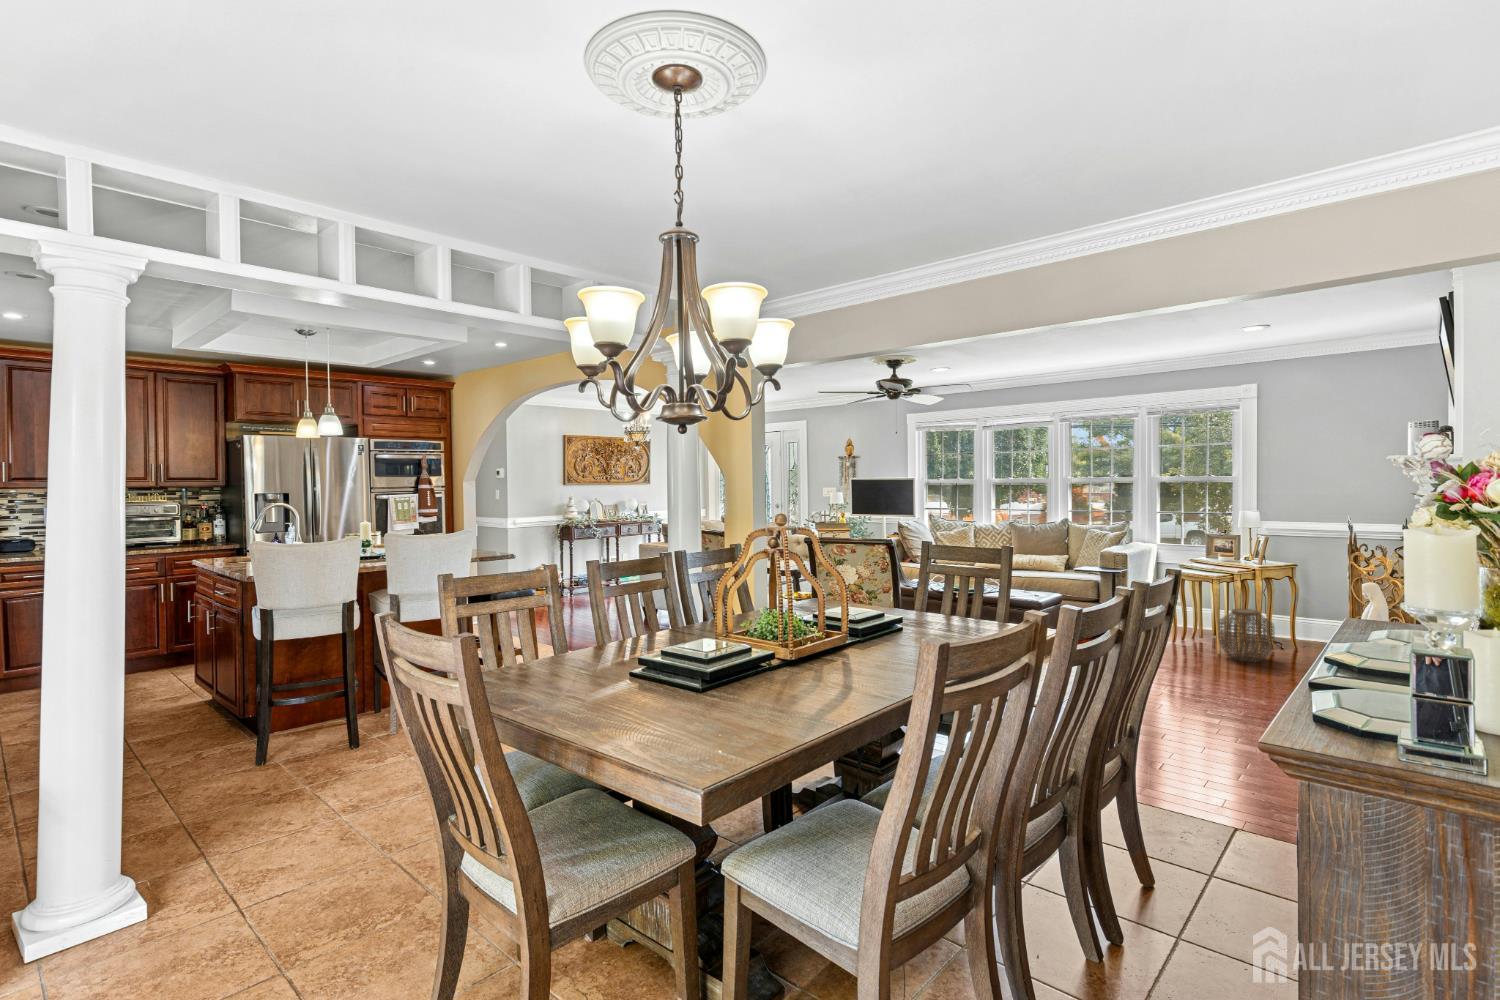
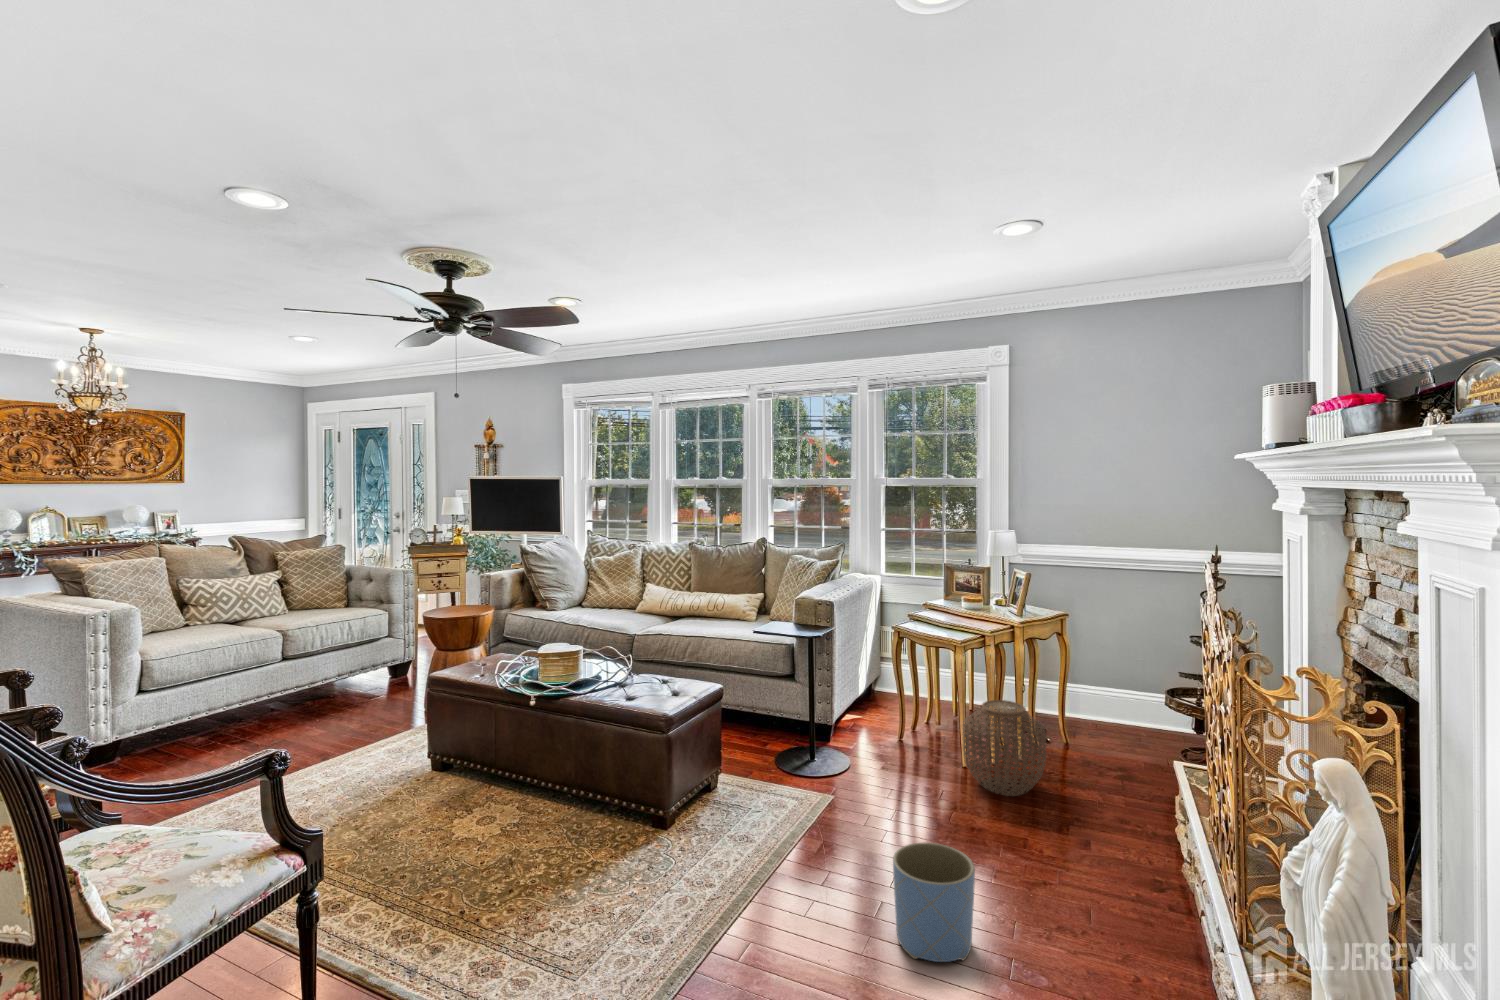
planter: none [1179,651,1222,697] -> present [893,843,975,962]

